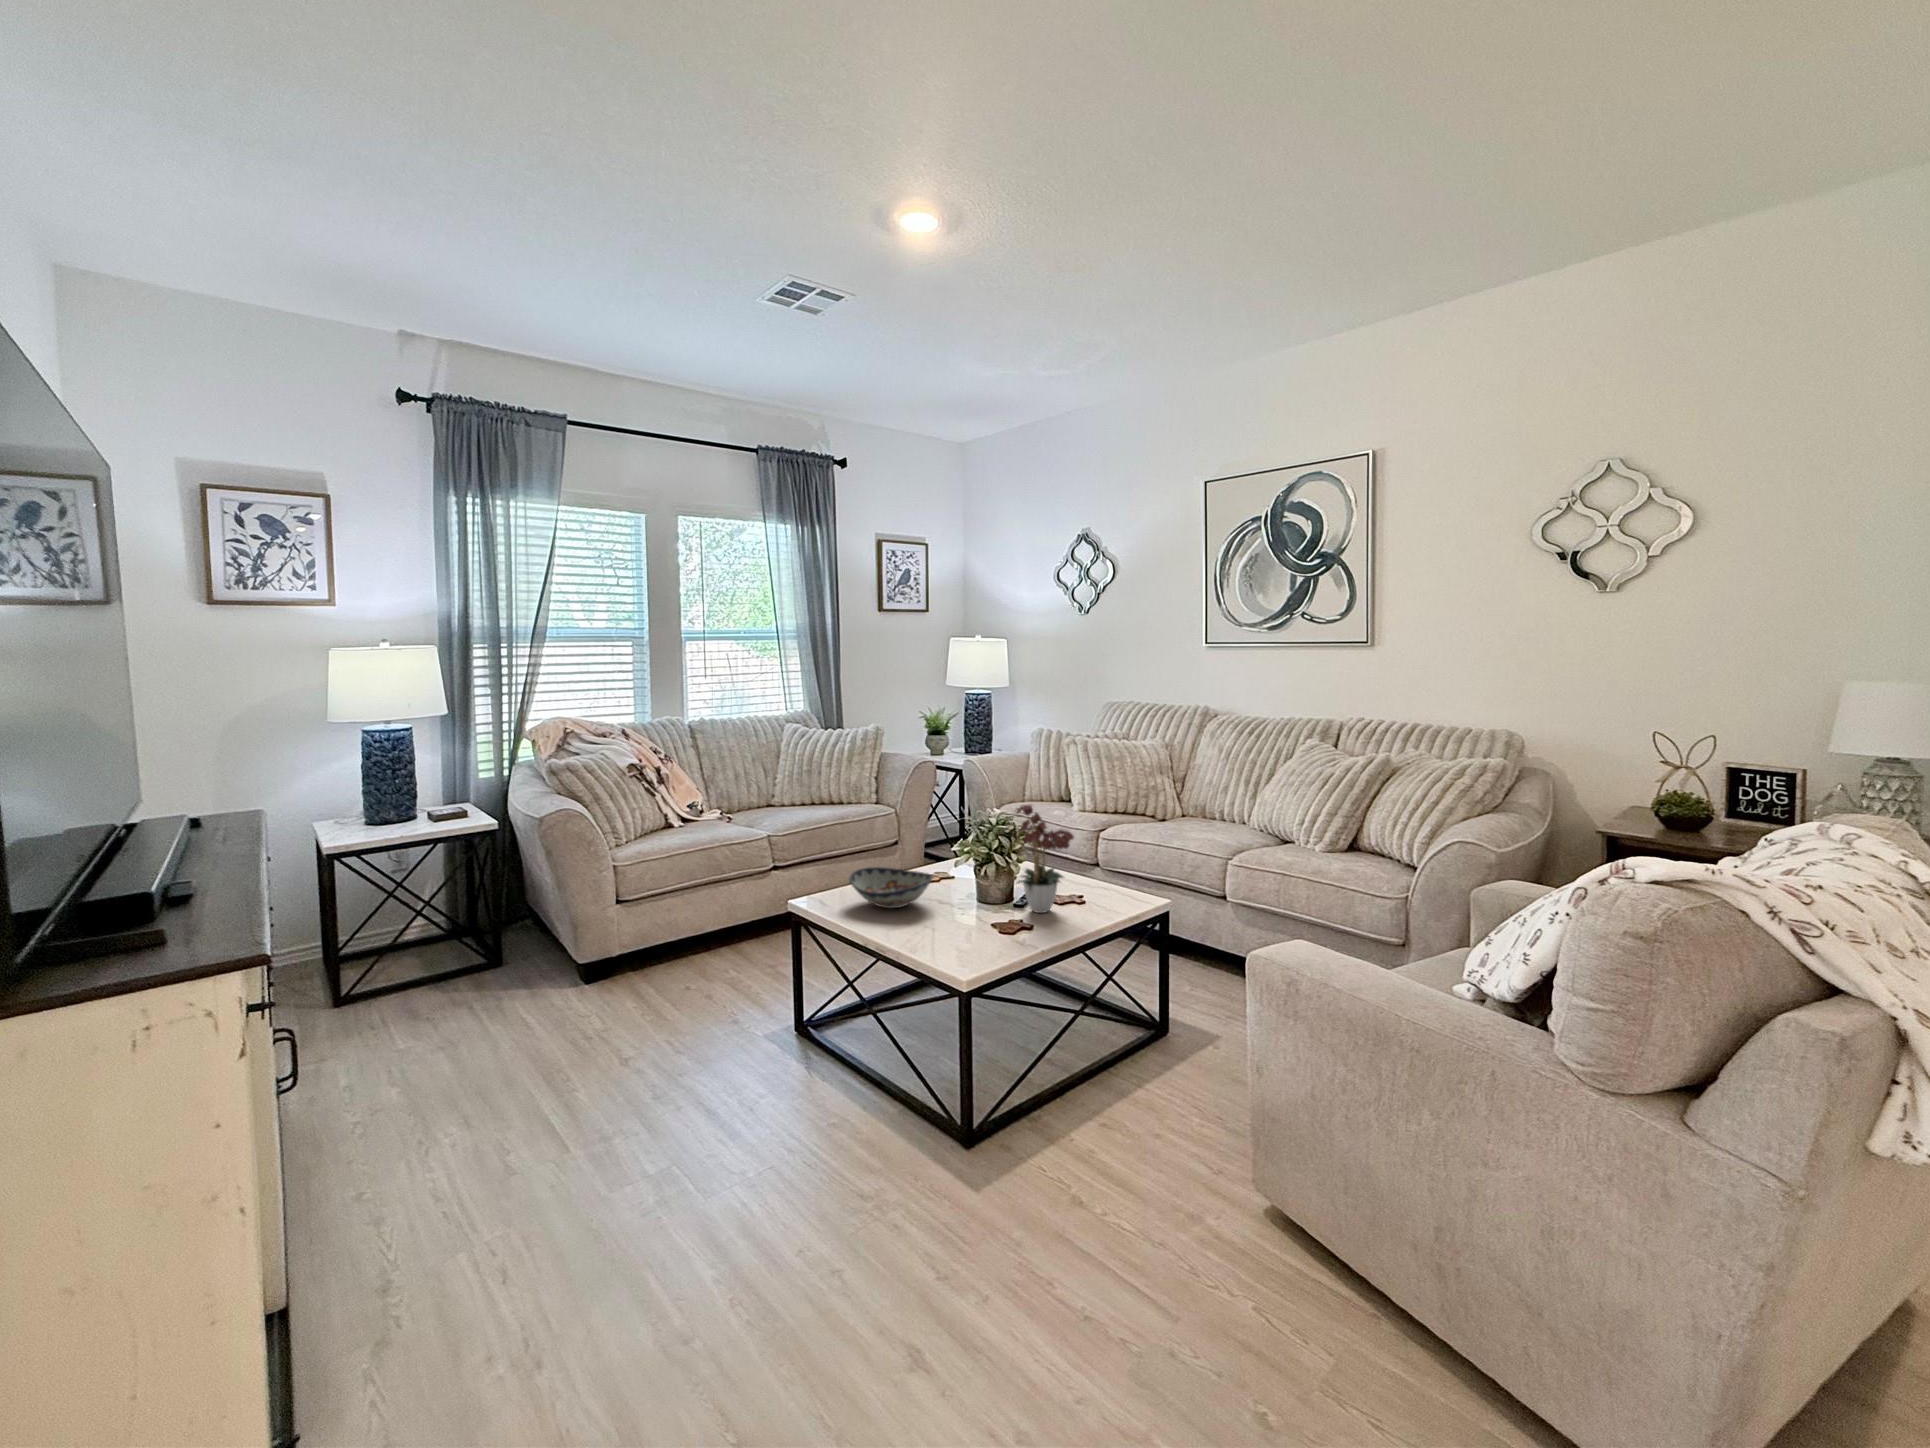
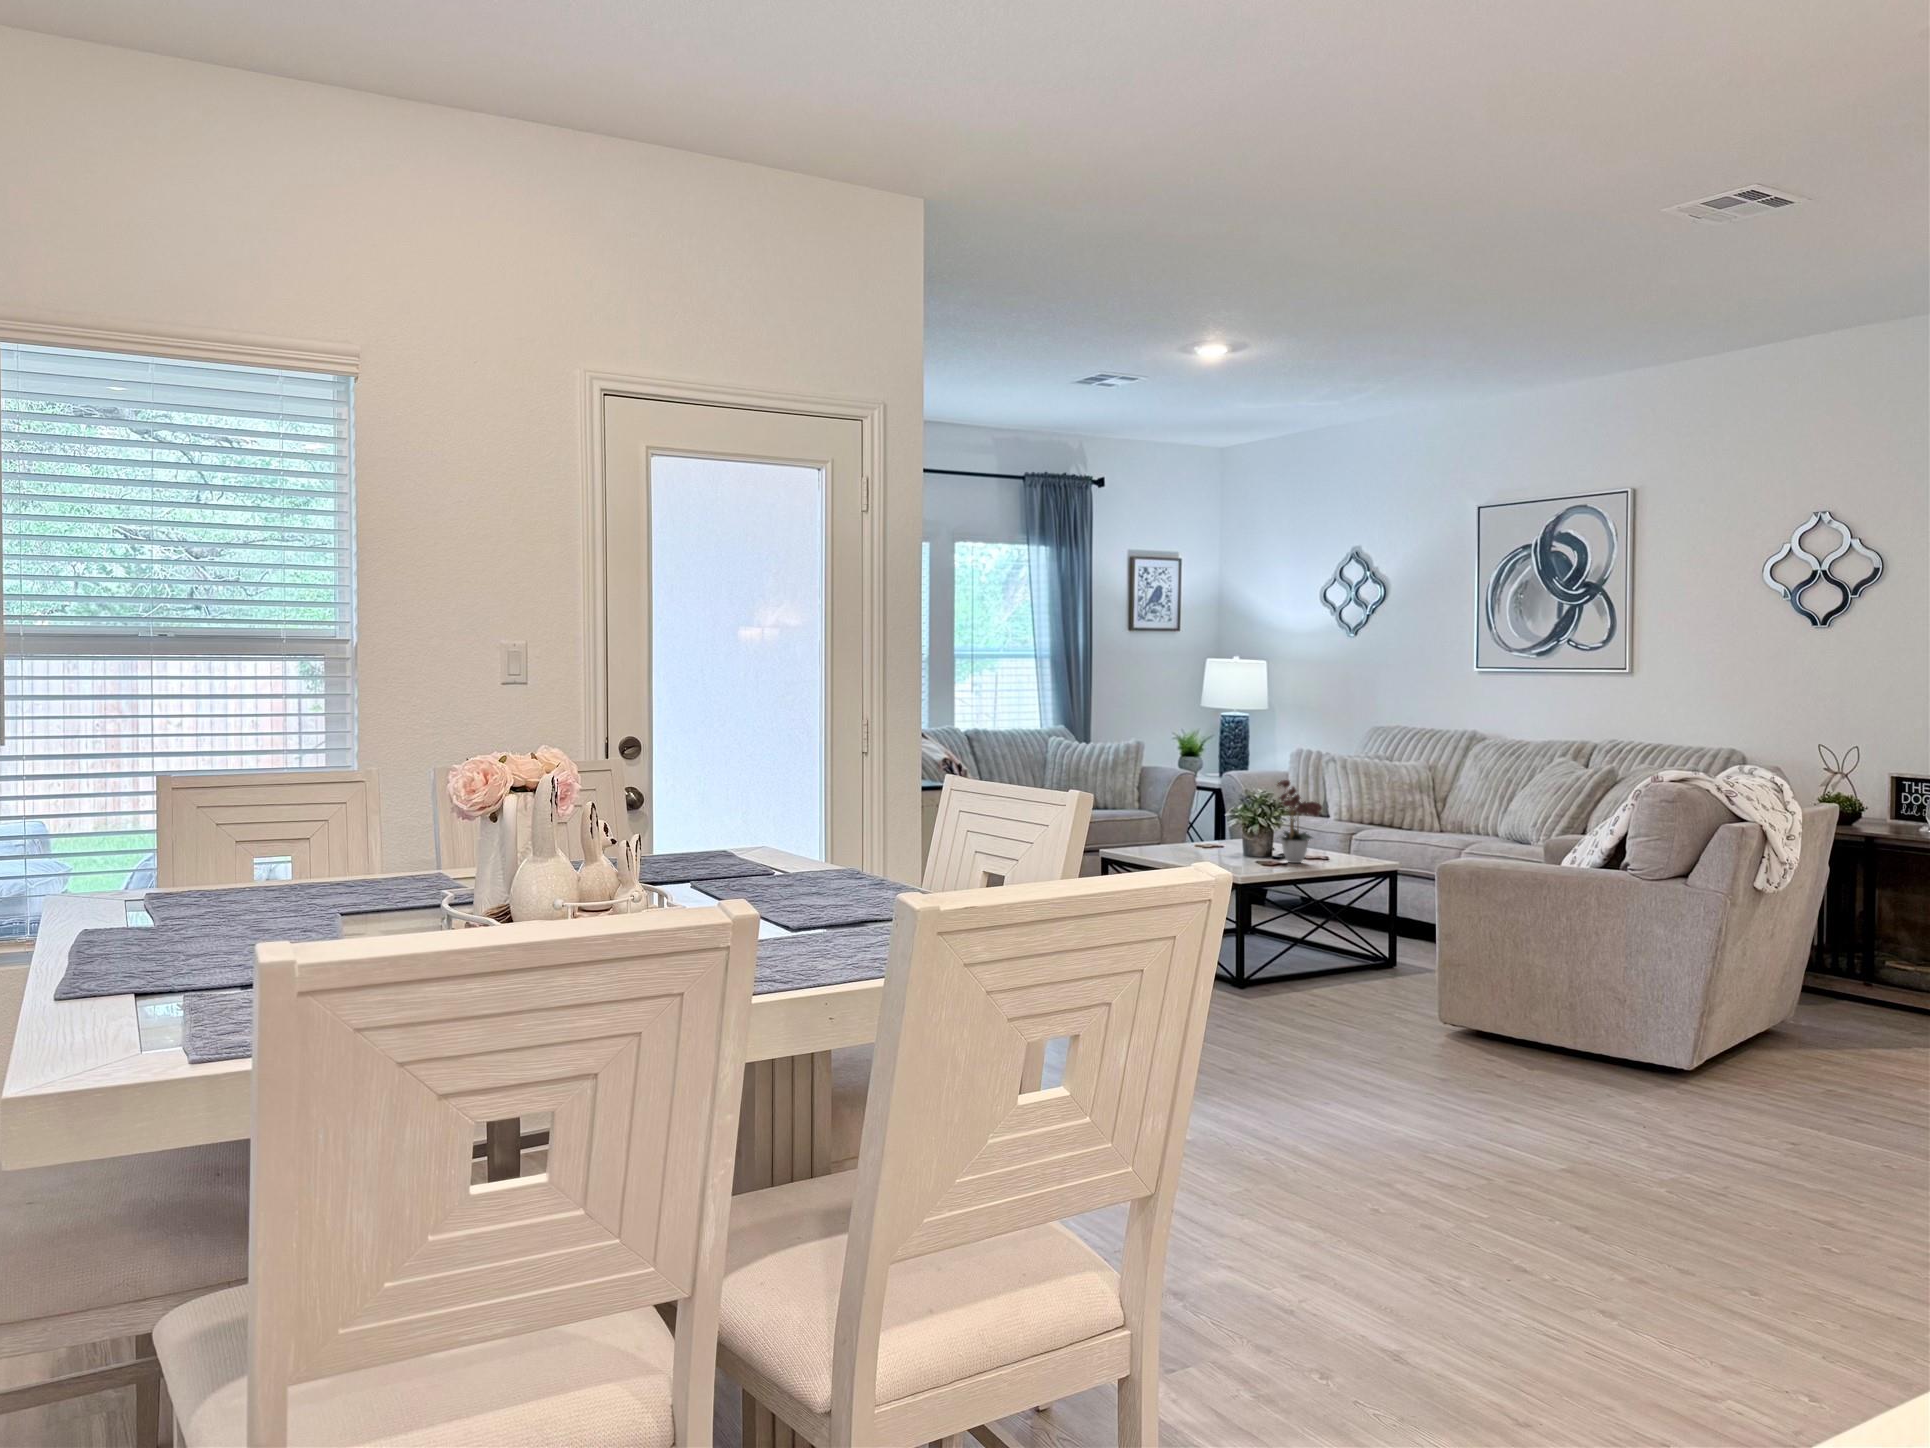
decorative bowl: present [849,867,933,908] -> none [1145,830,1211,857]

